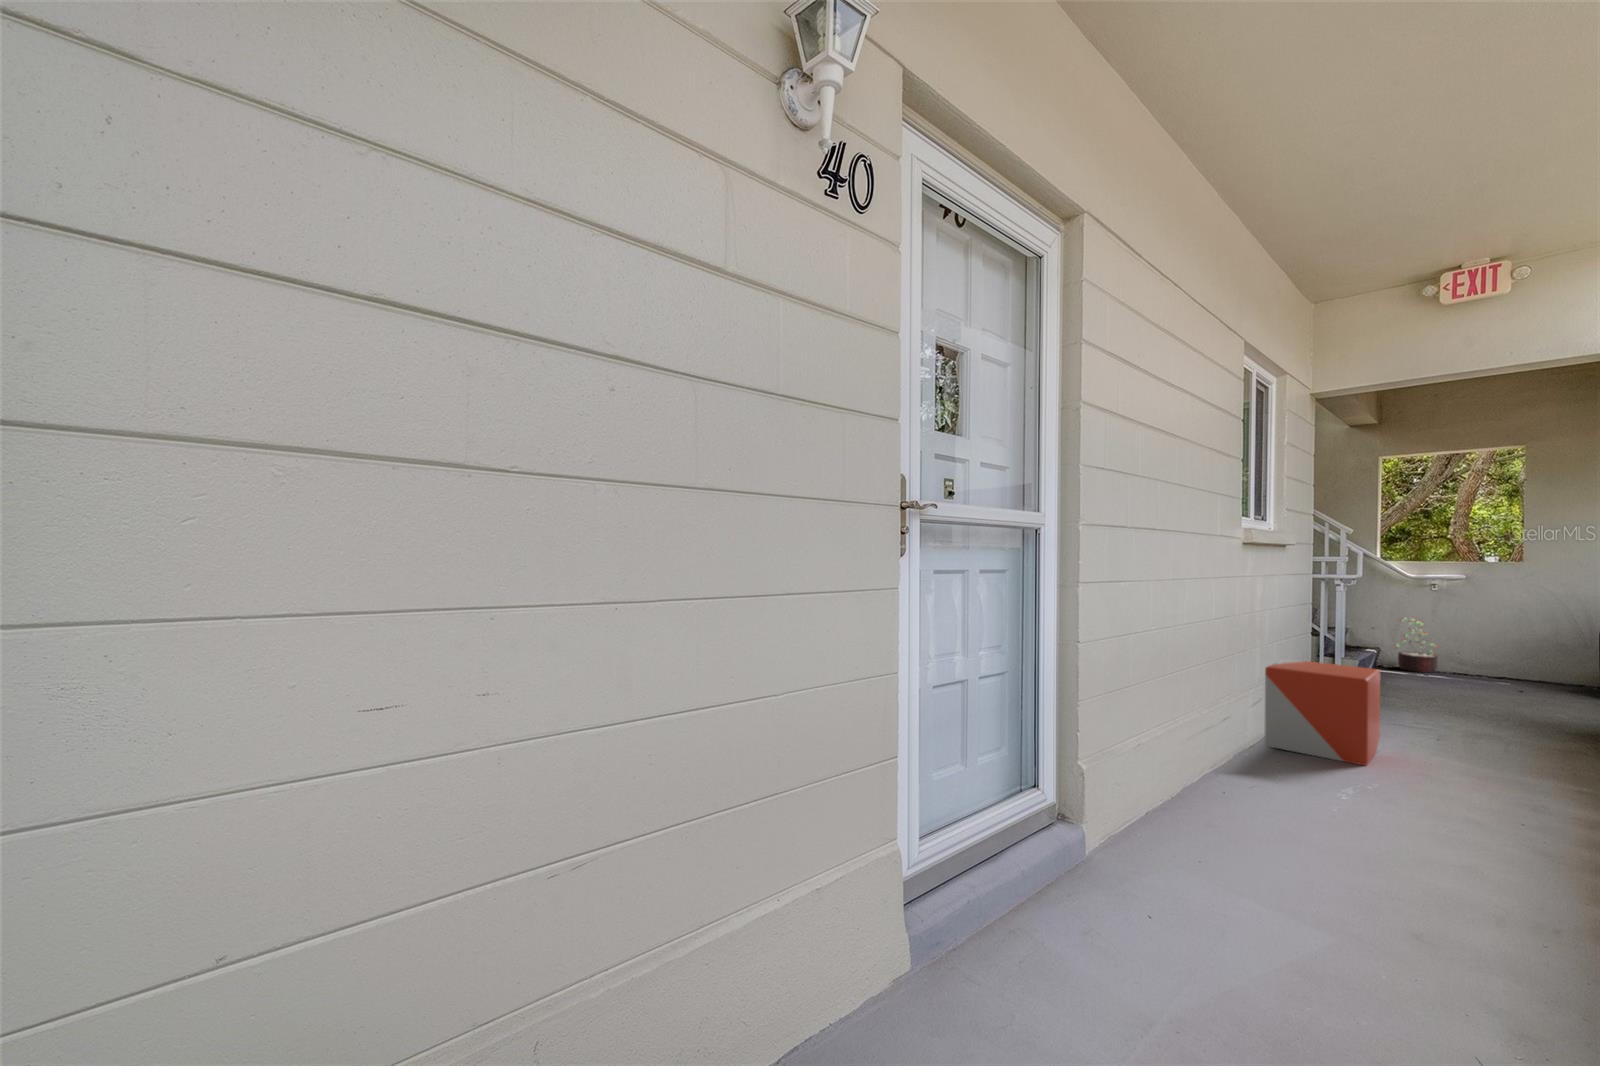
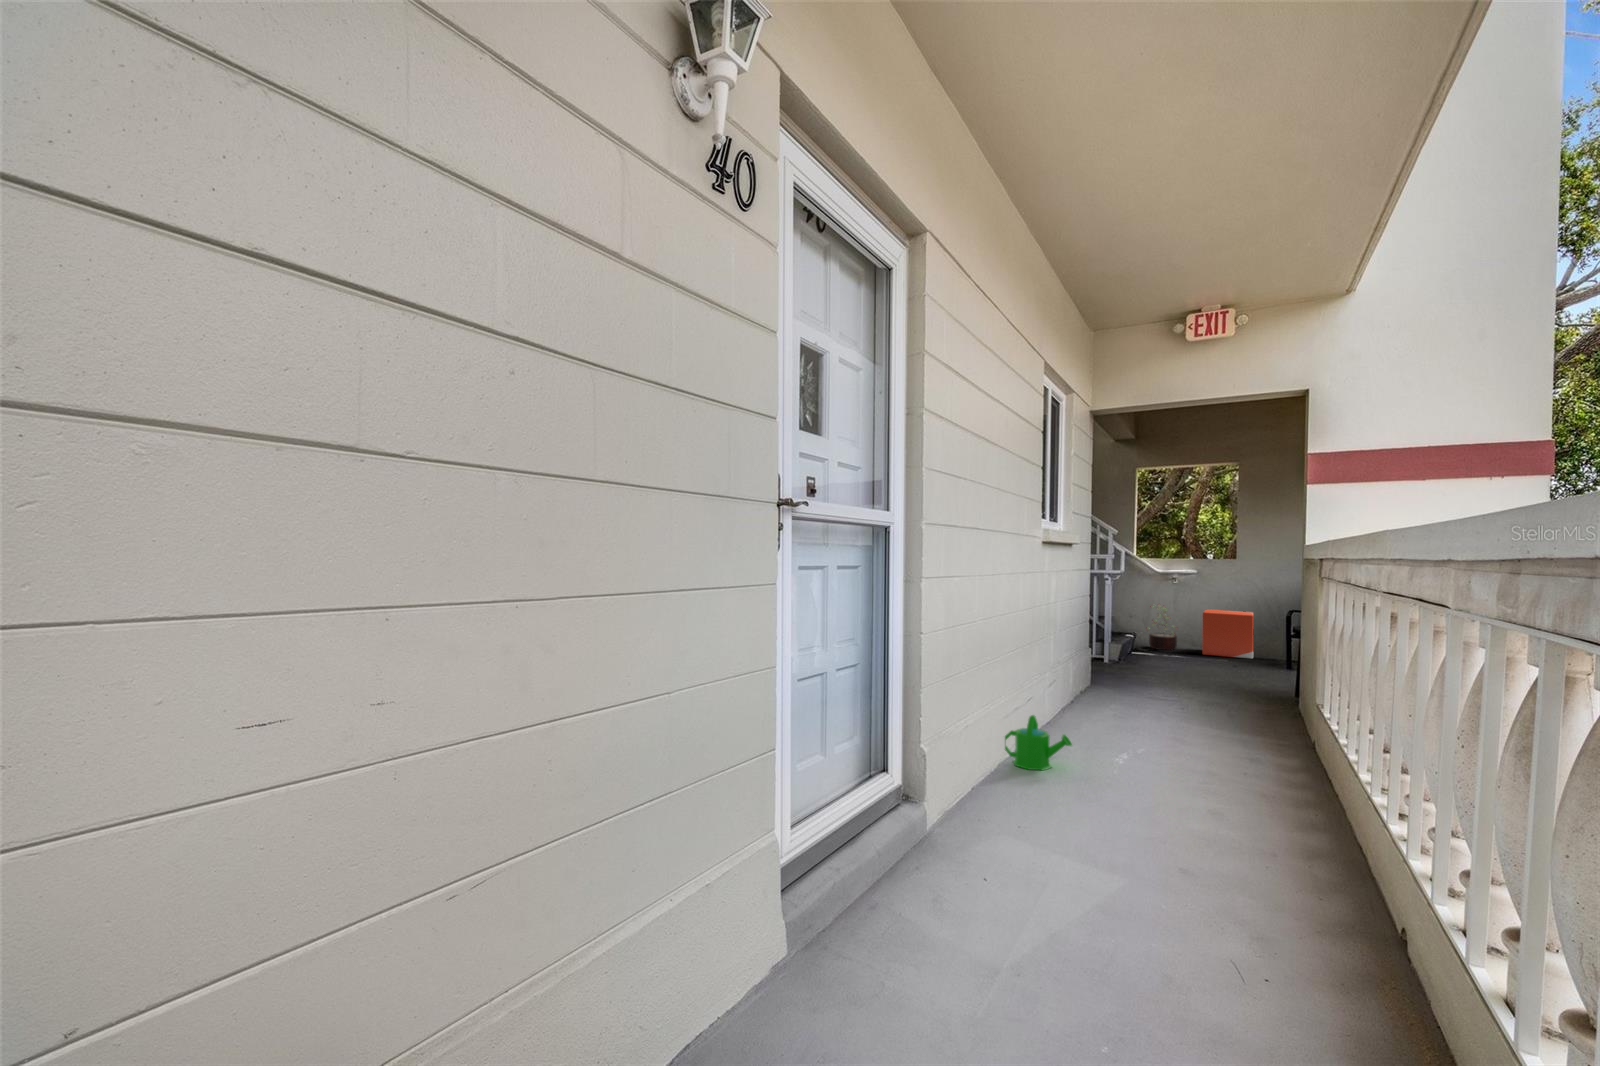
stool: present [1264,659,1380,766] -> present [1202,609,1254,659]
watering can: none [1184,739,1274,803] -> present [1005,715,1072,770]

